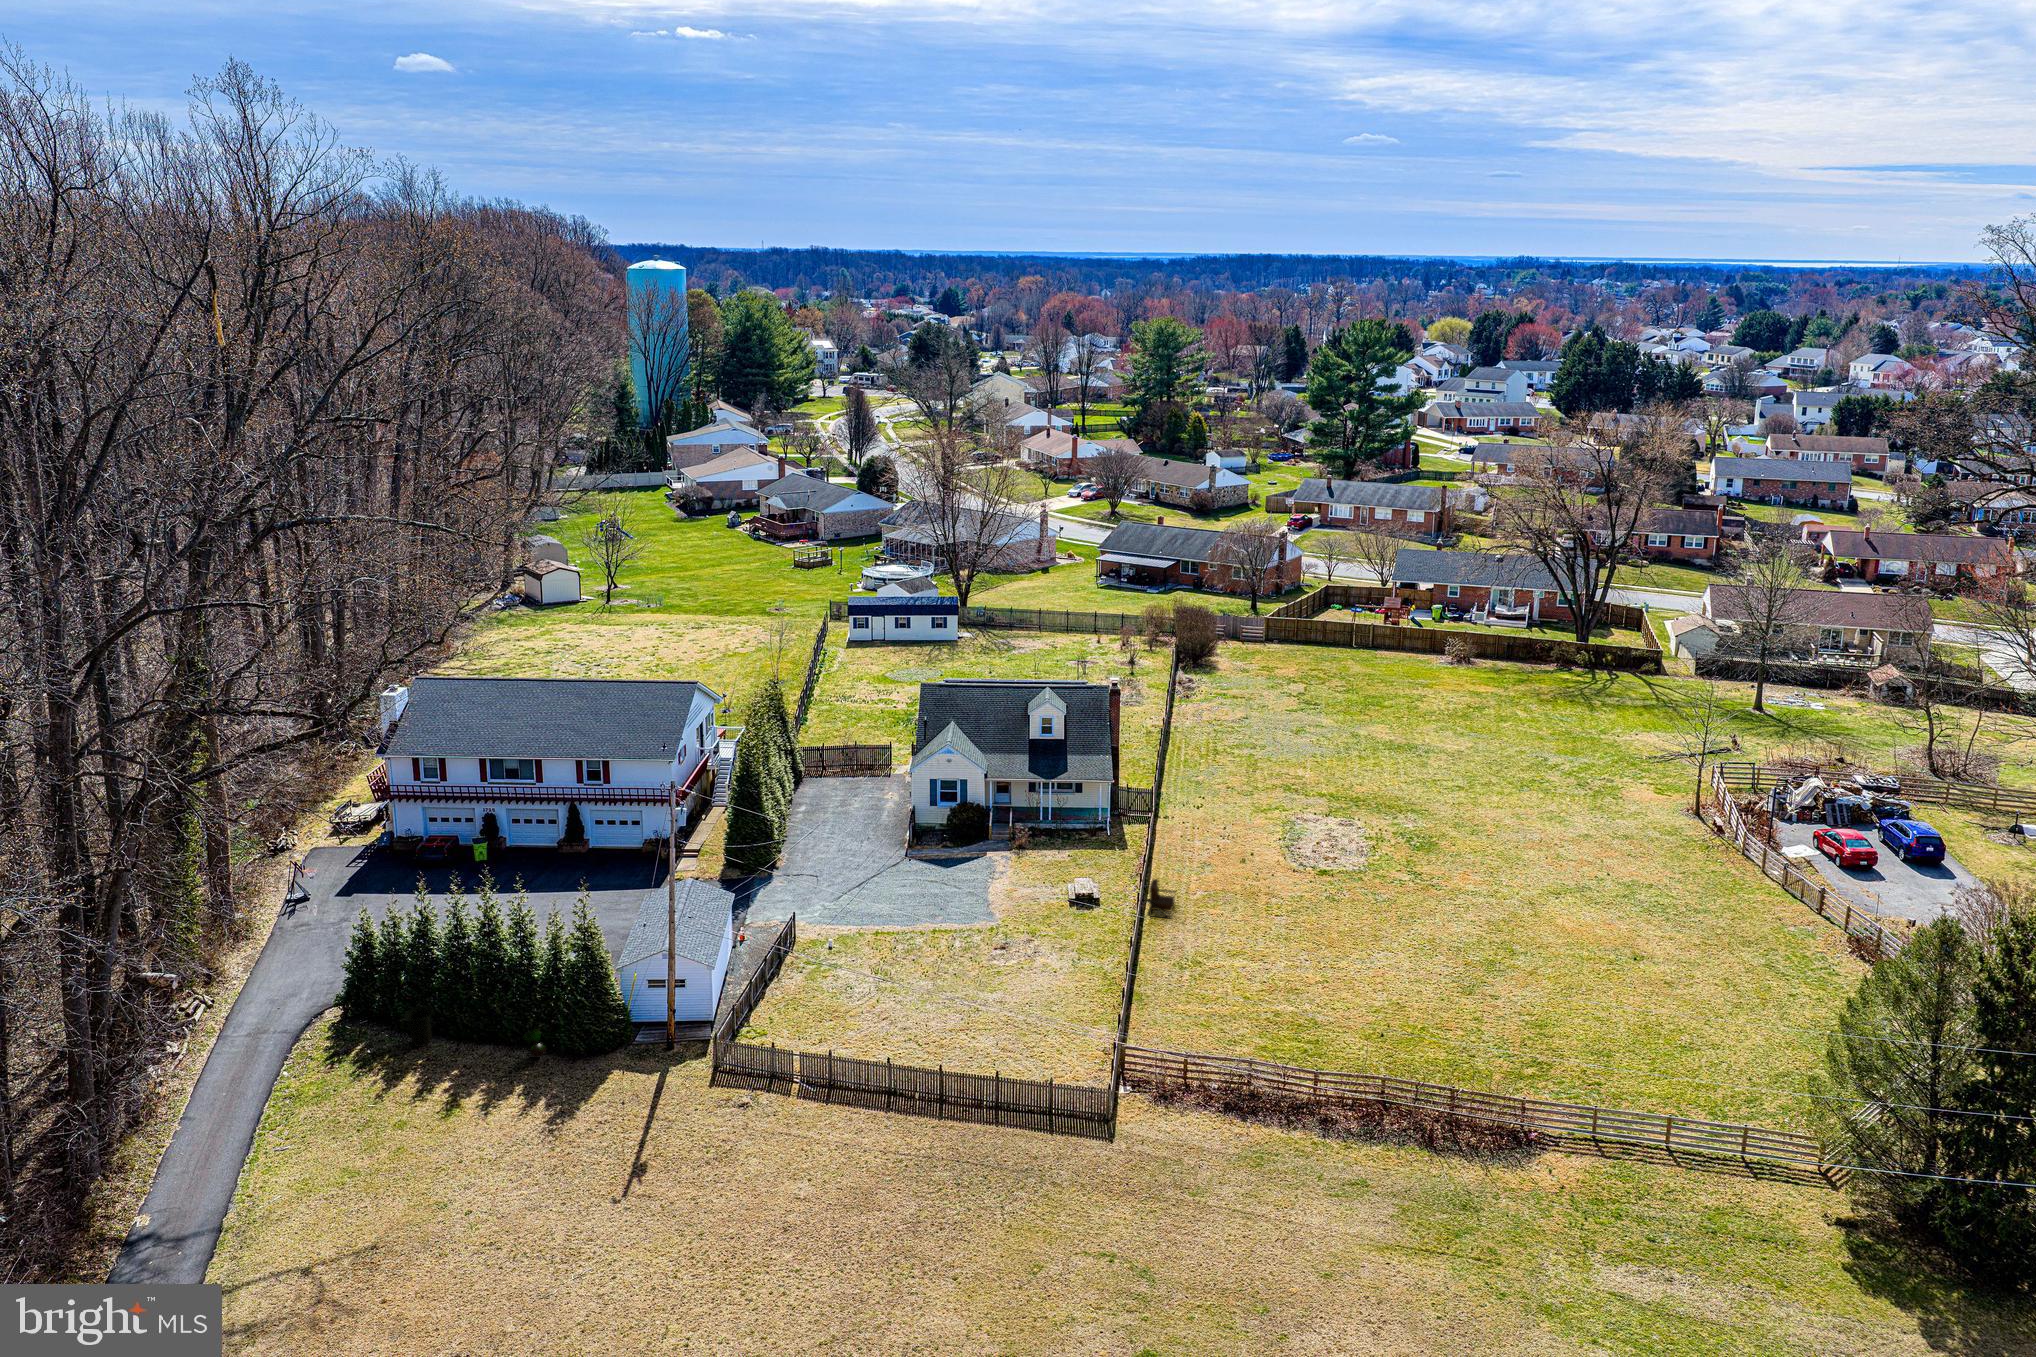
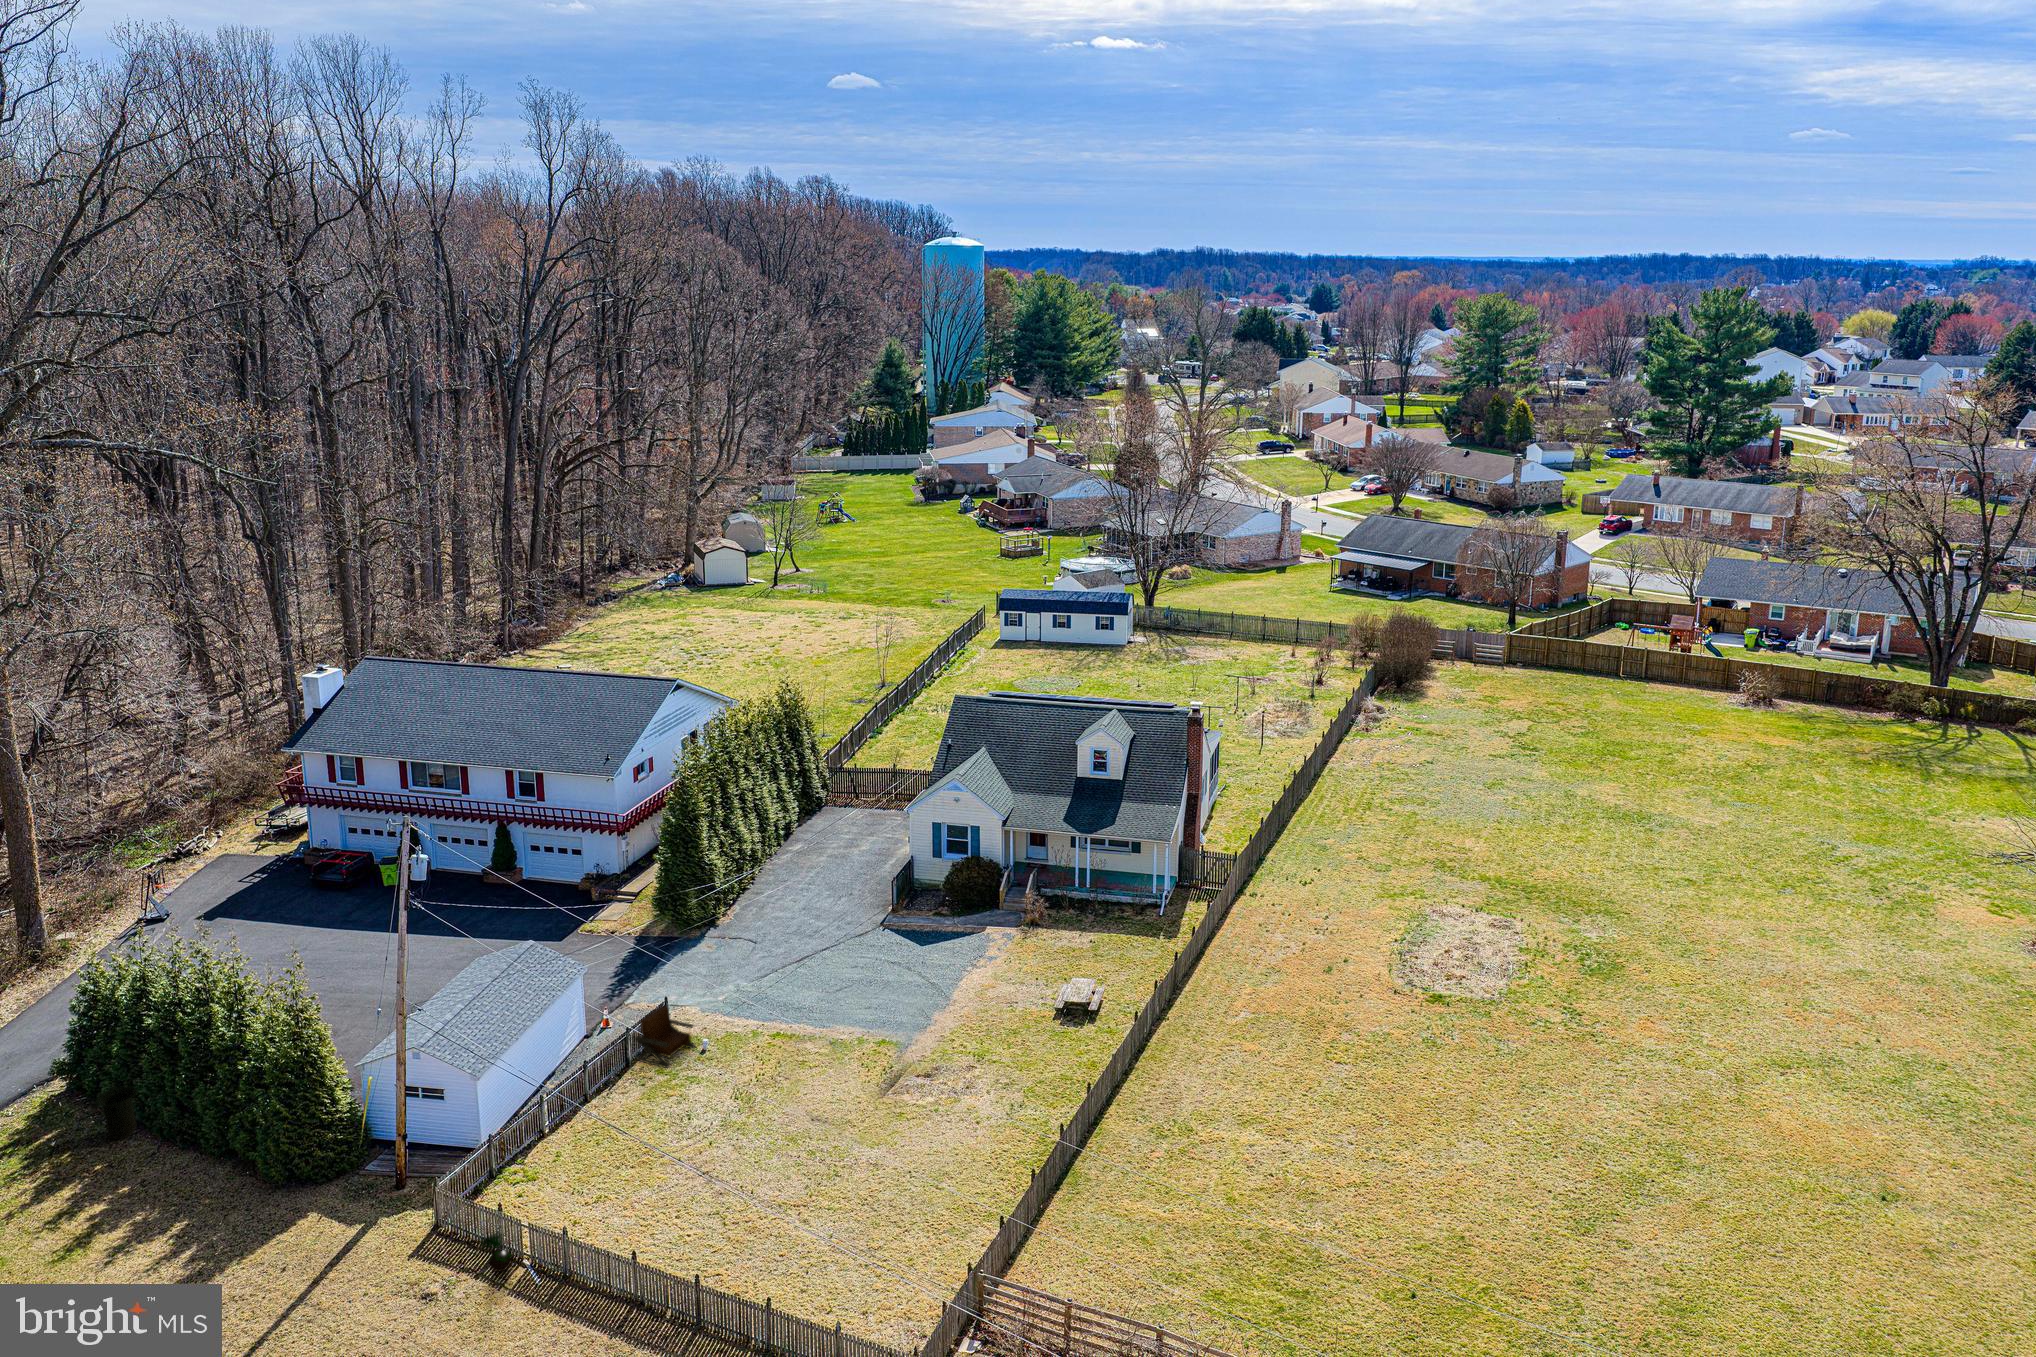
lounge chair: present [1147,879,1175,919] -> present [635,1005,695,1068]
potted tree: present [525,1031,546,1057] -> present [479,1232,512,1272]

